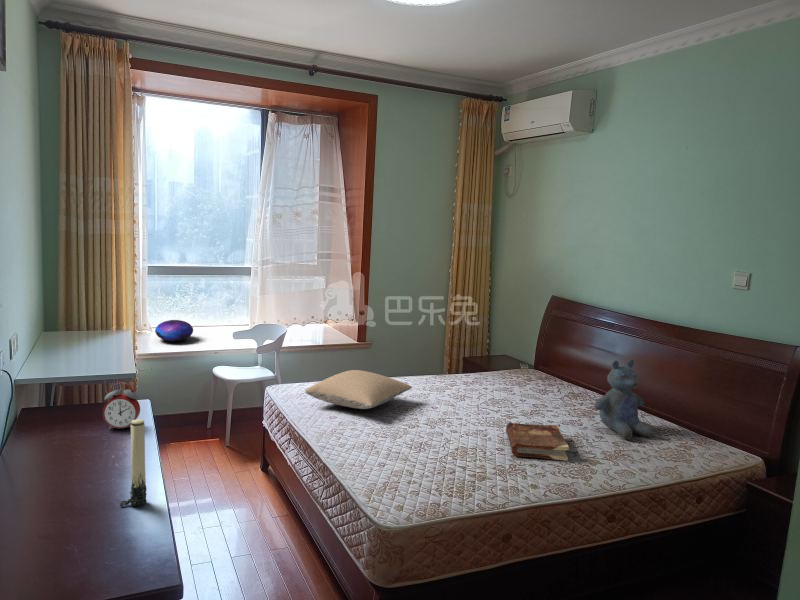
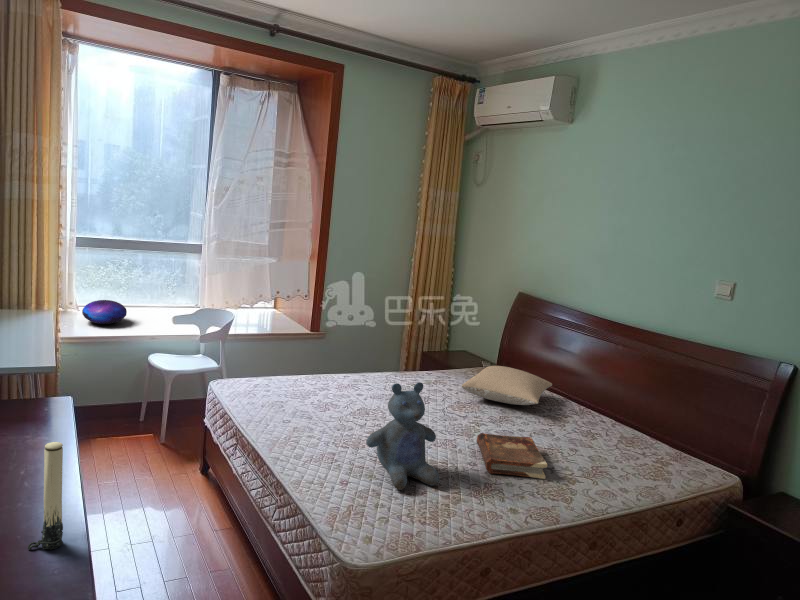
stuffed bear: present [594,360,655,440] -> present [366,382,440,490]
pillow: present [306,370,412,409] -> present [462,366,552,405]
alarm clock: present [103,382,140,429] -> none [12,382,60,438]

